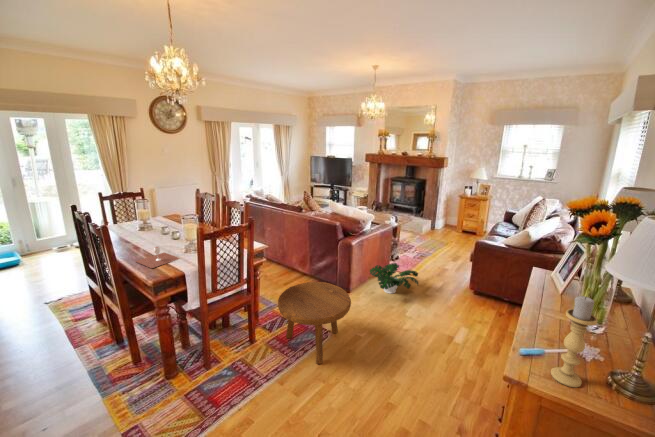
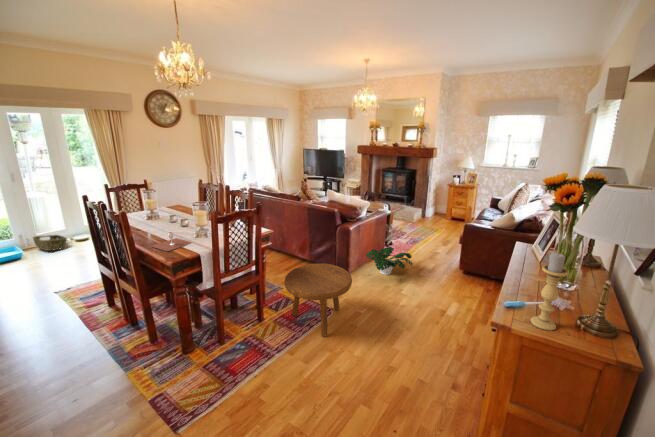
woven basket: none [29,240,63,257] -> present [33,235,67,251]

